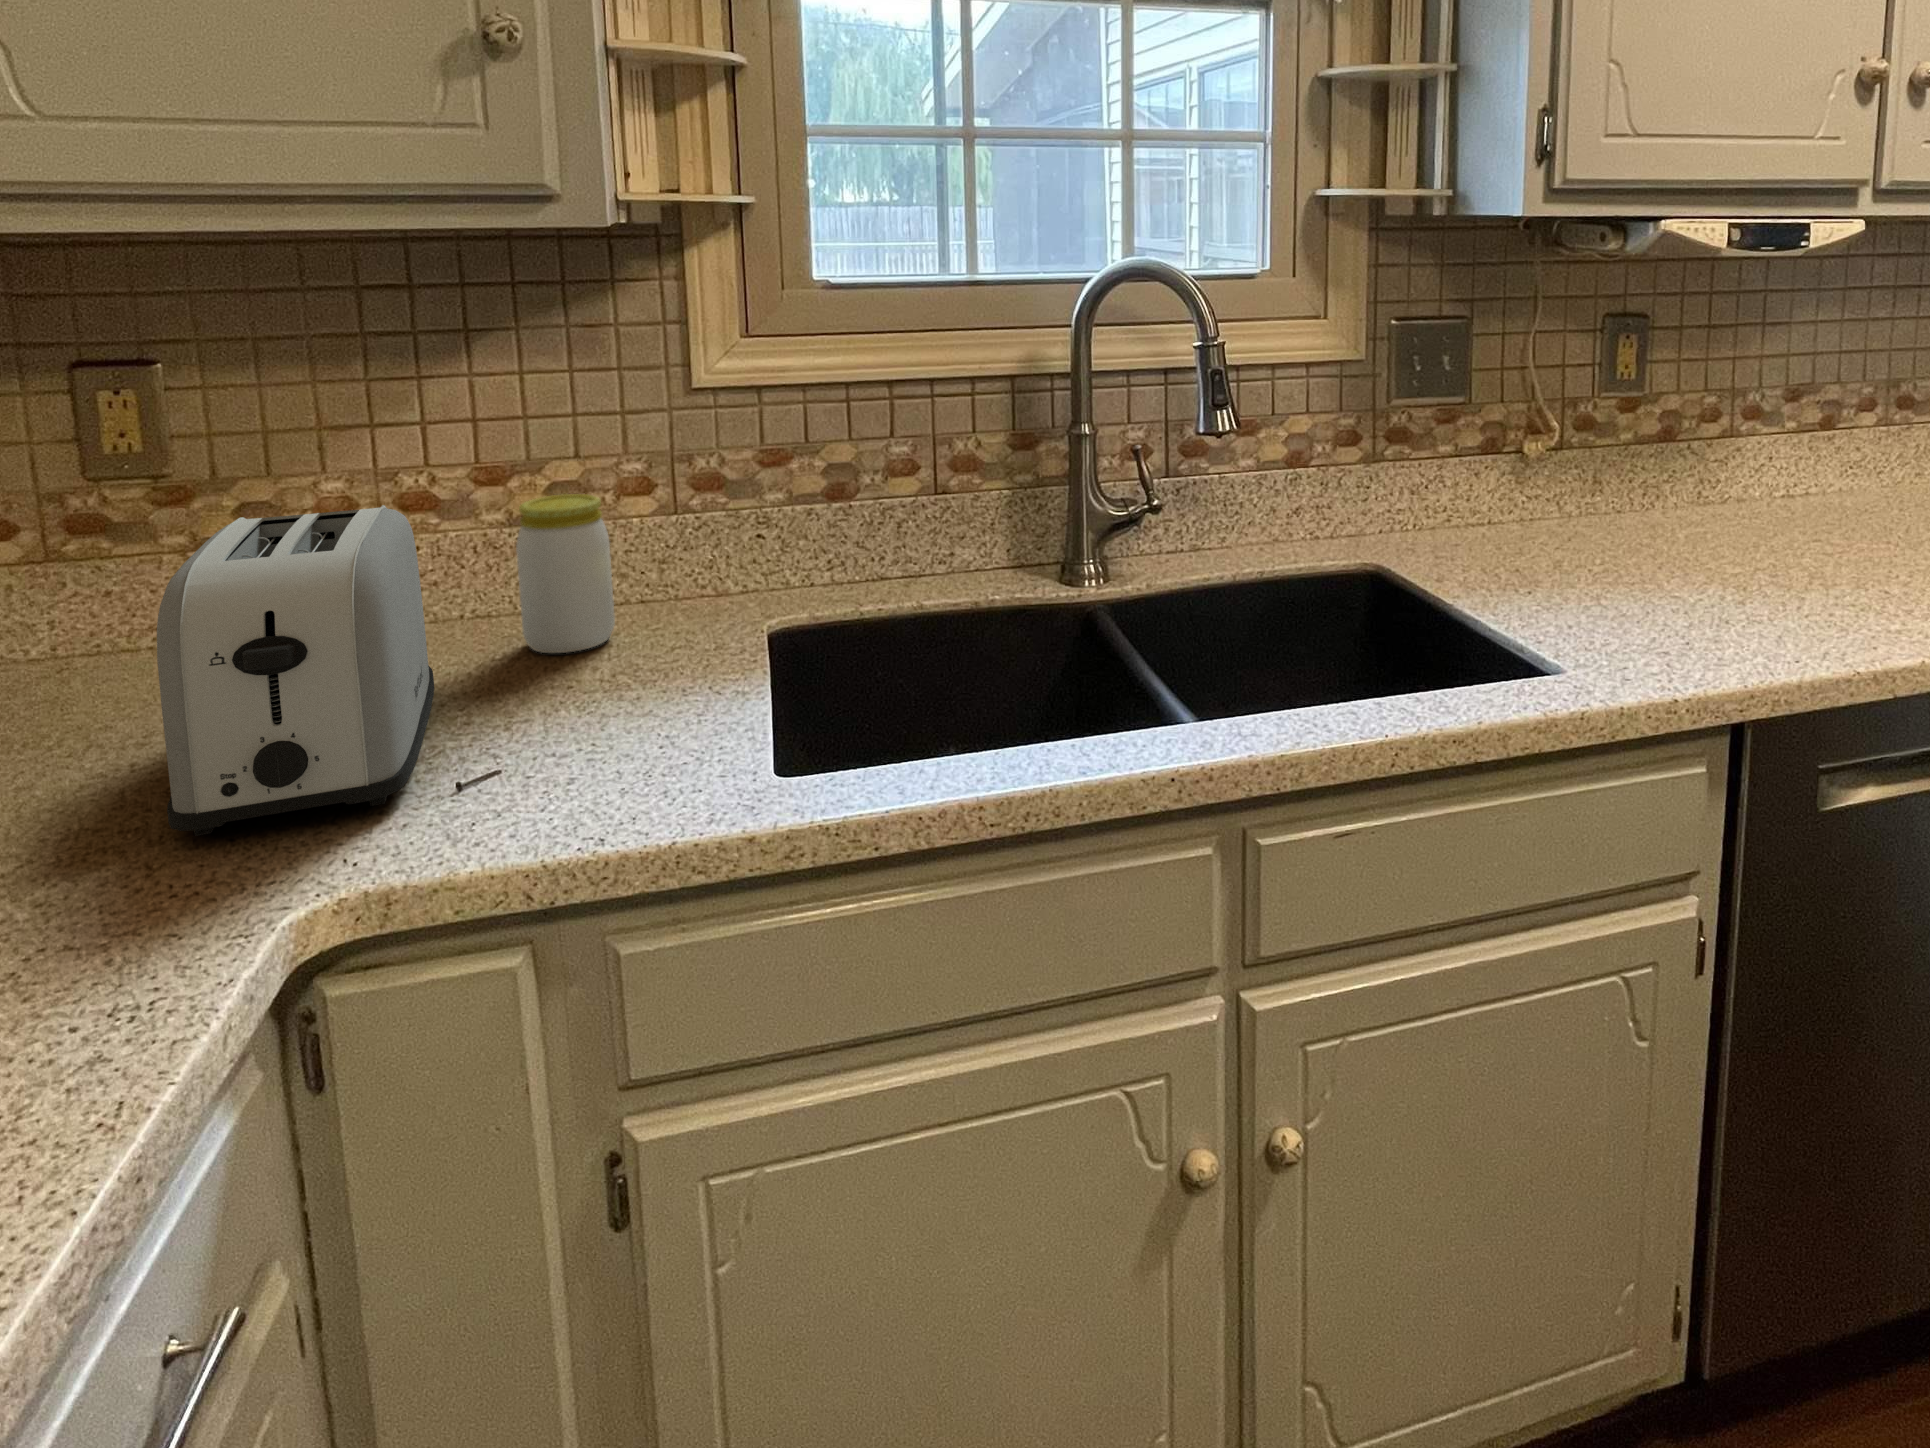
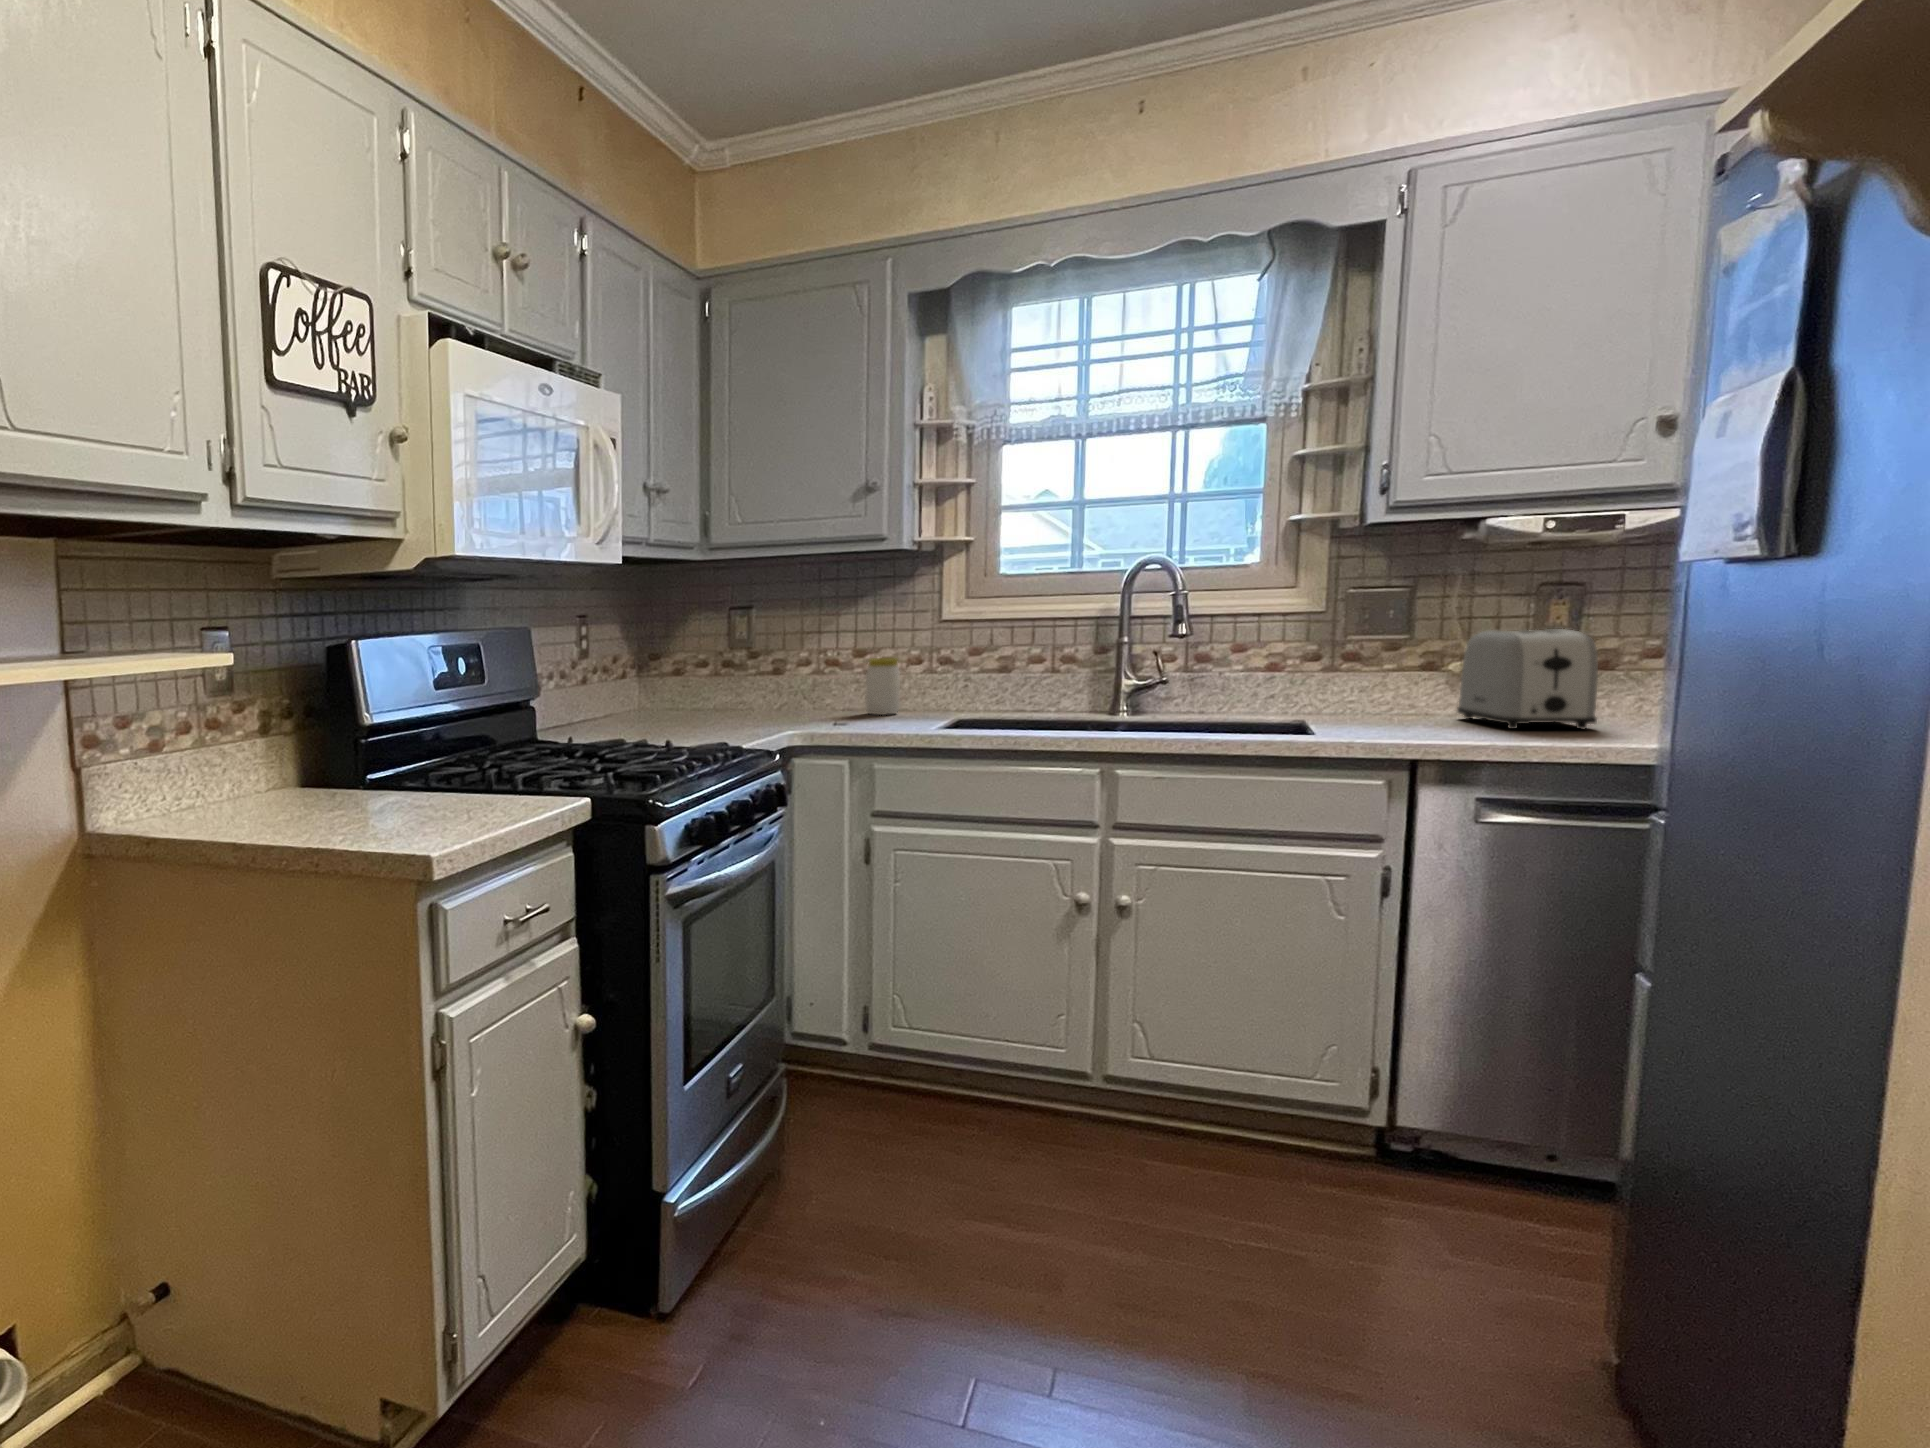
toaster: present [157,505,434,836] -> present [1457,629,1598,729]

